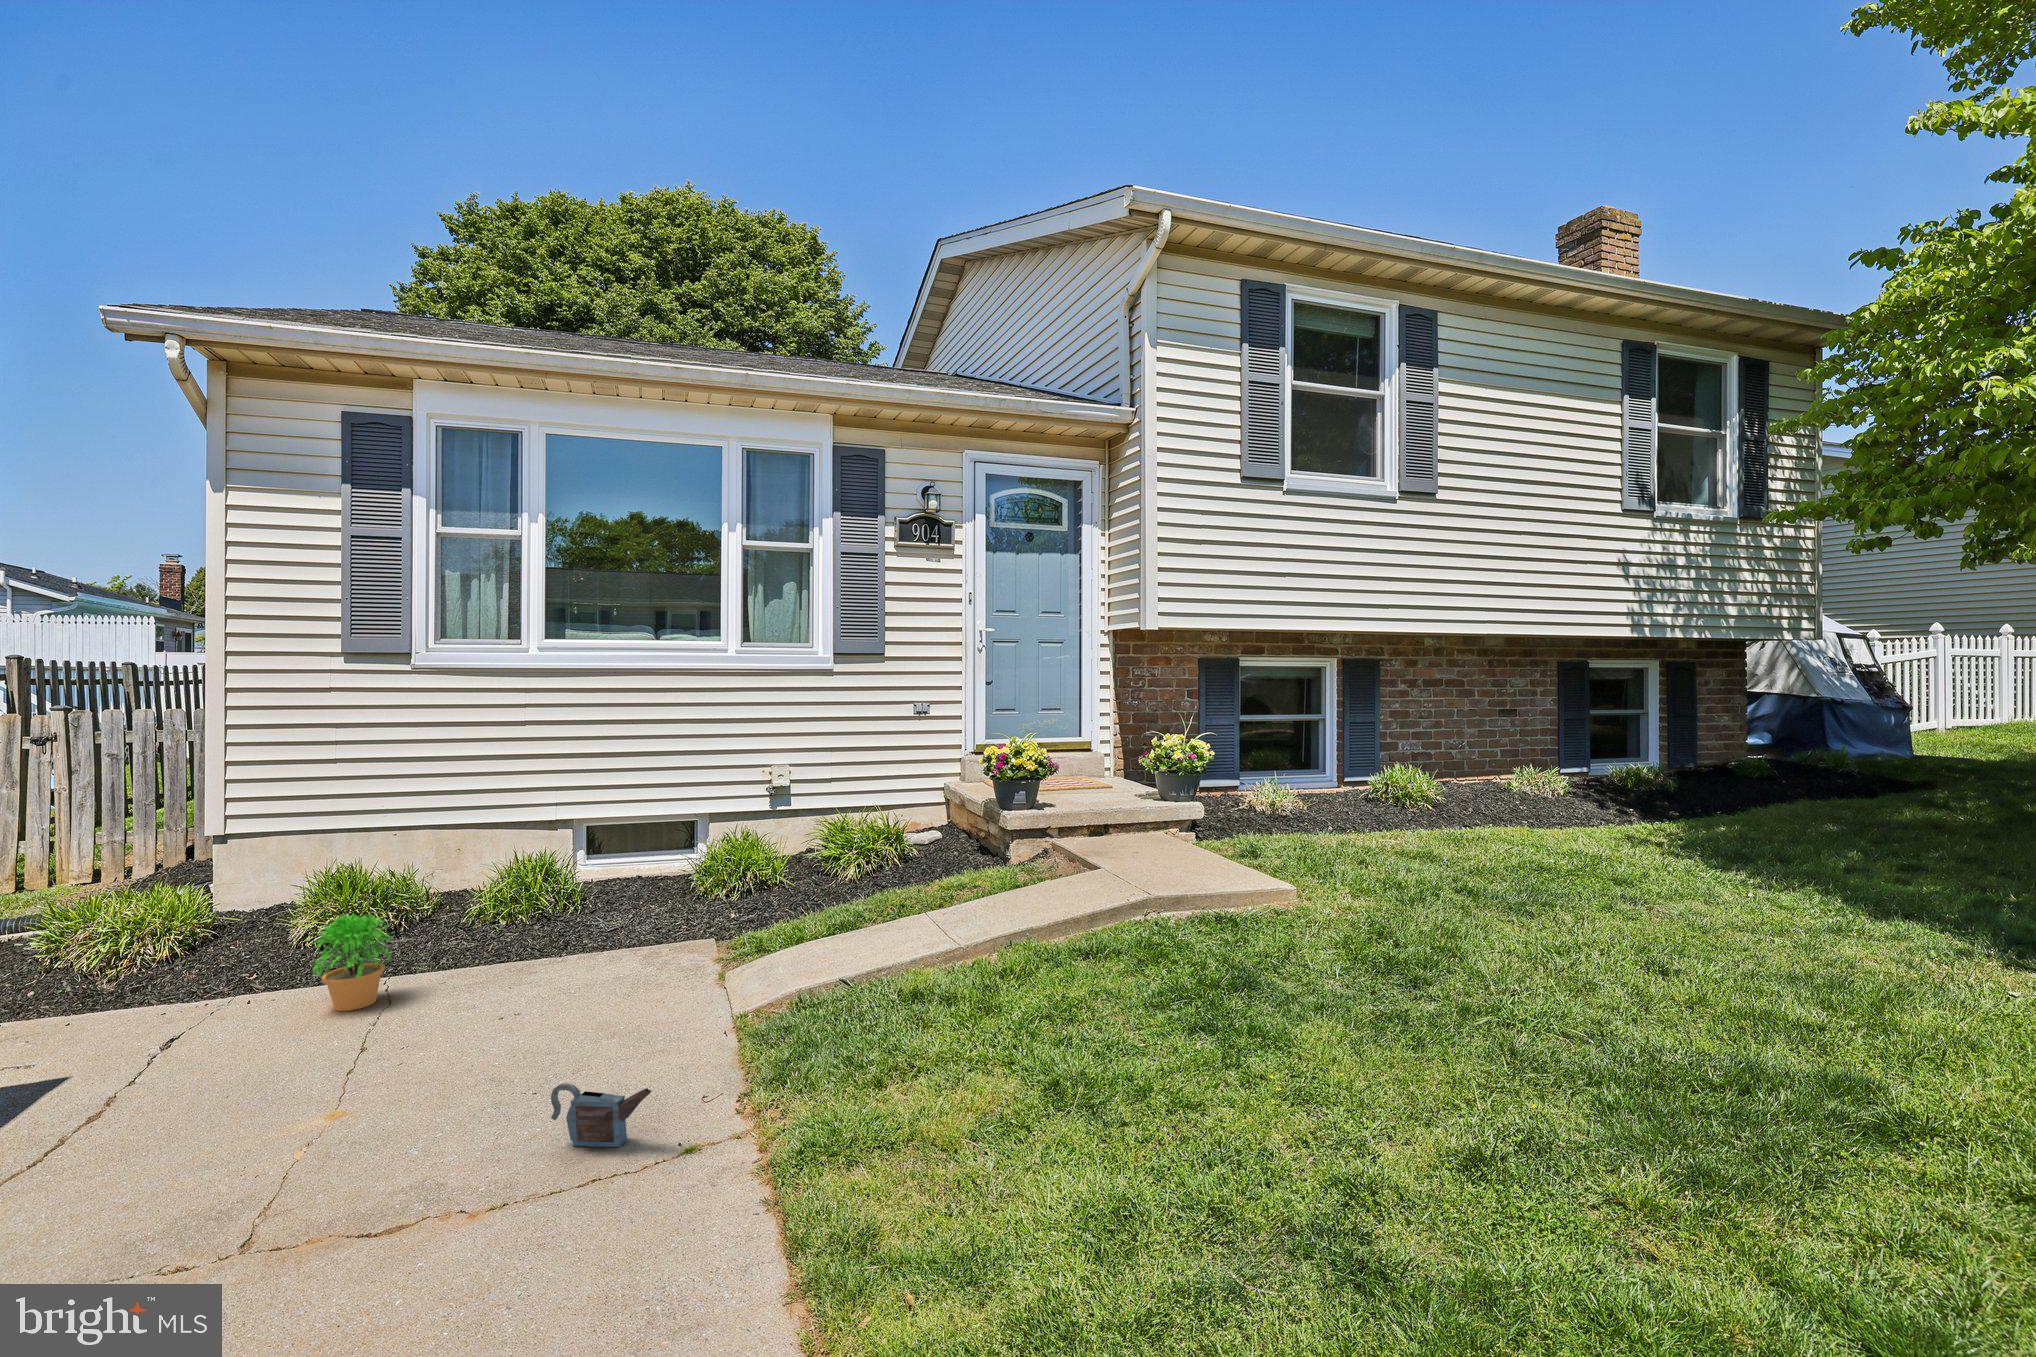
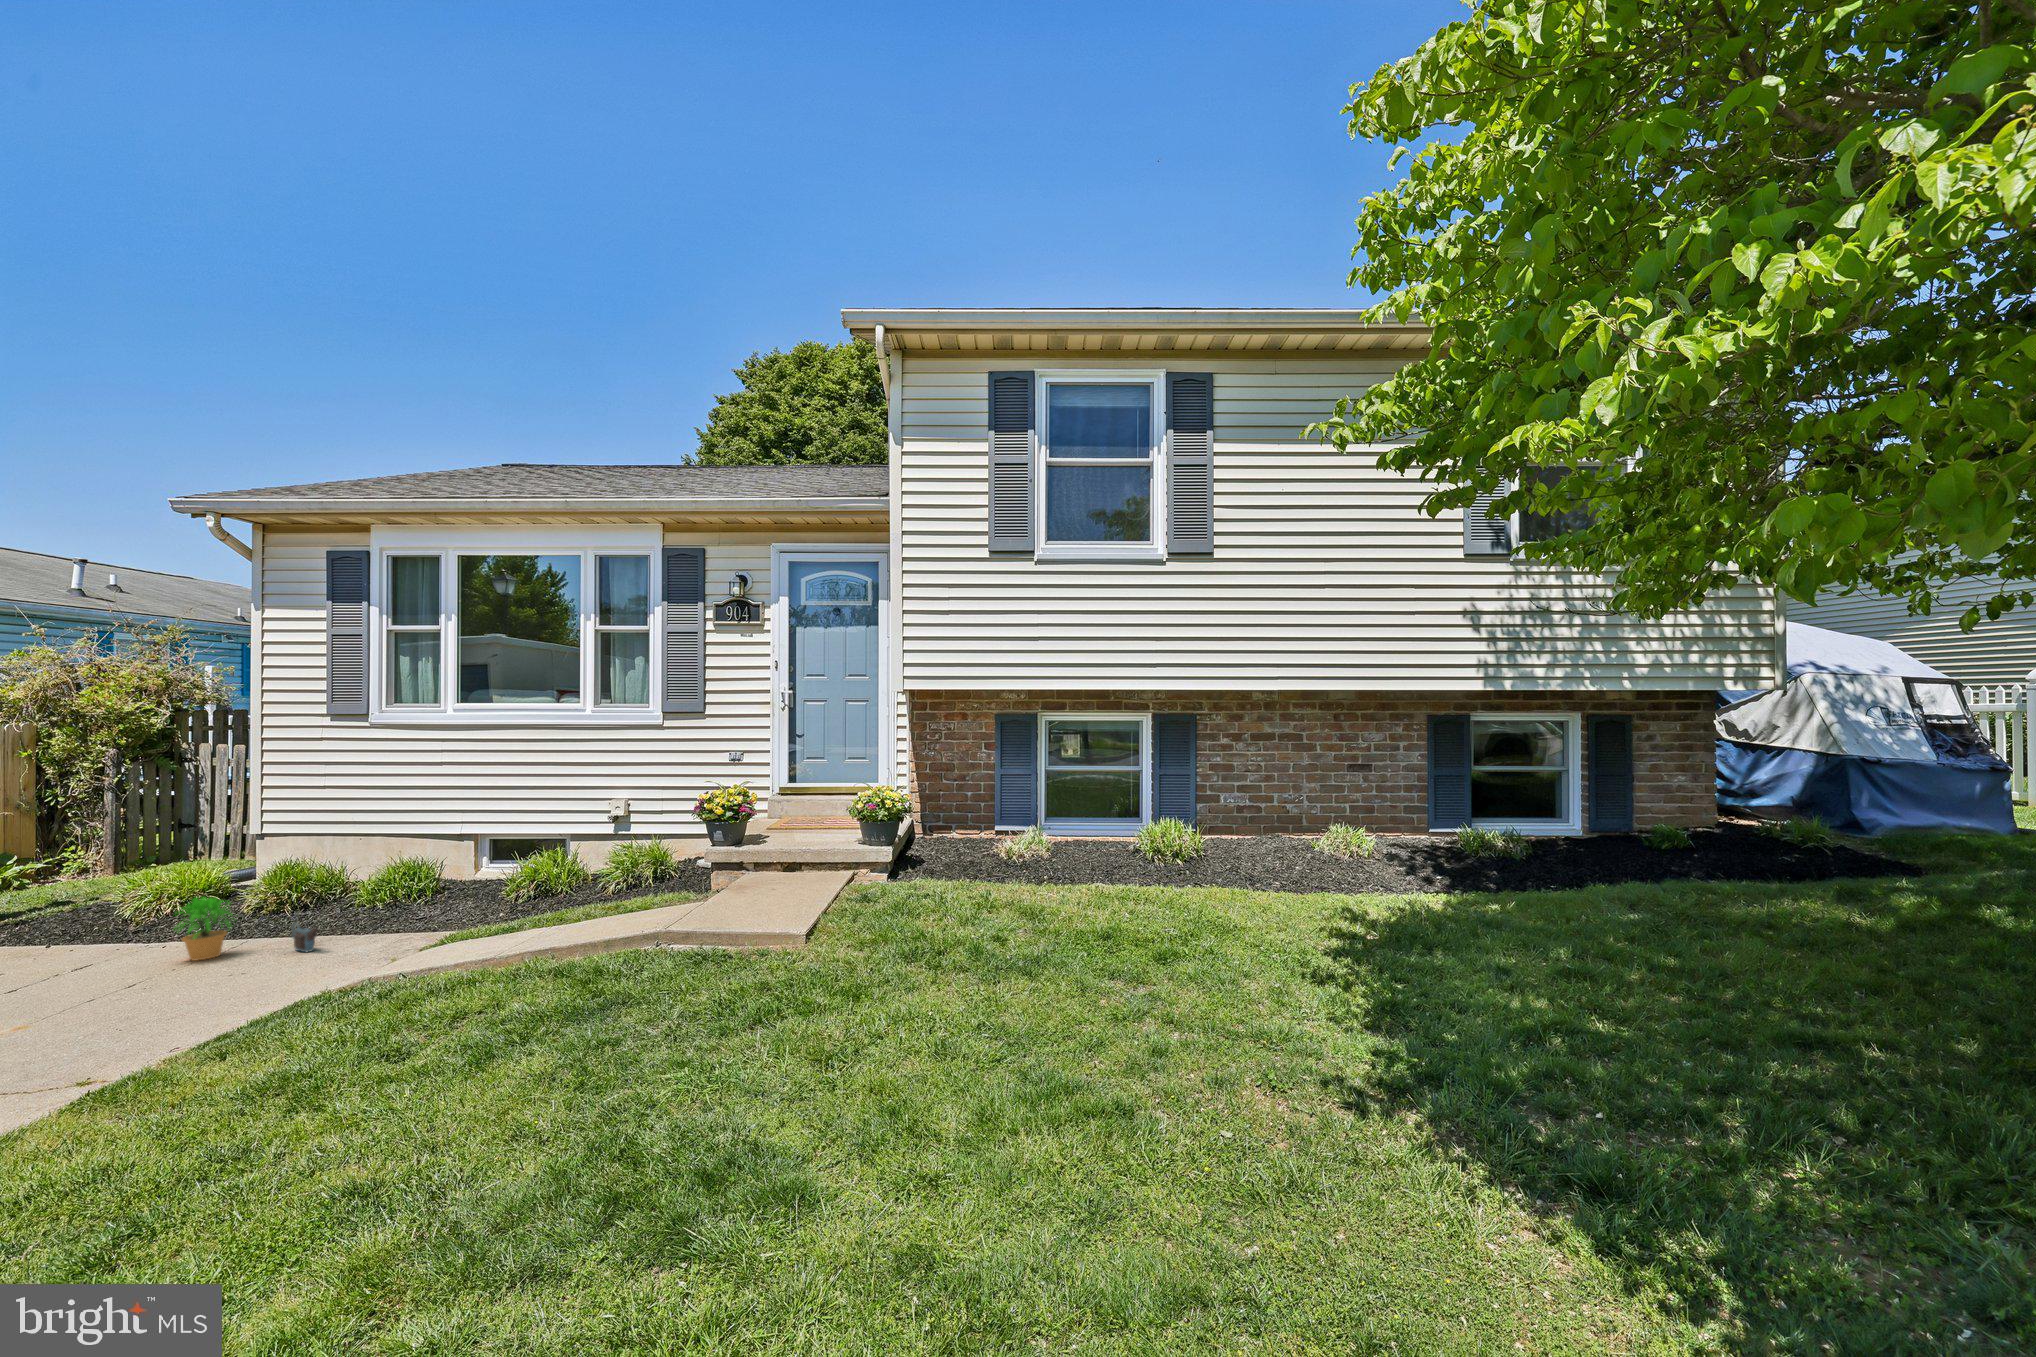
watering can: present [551,1083,651,1147] -> present [291,922,318,952]

